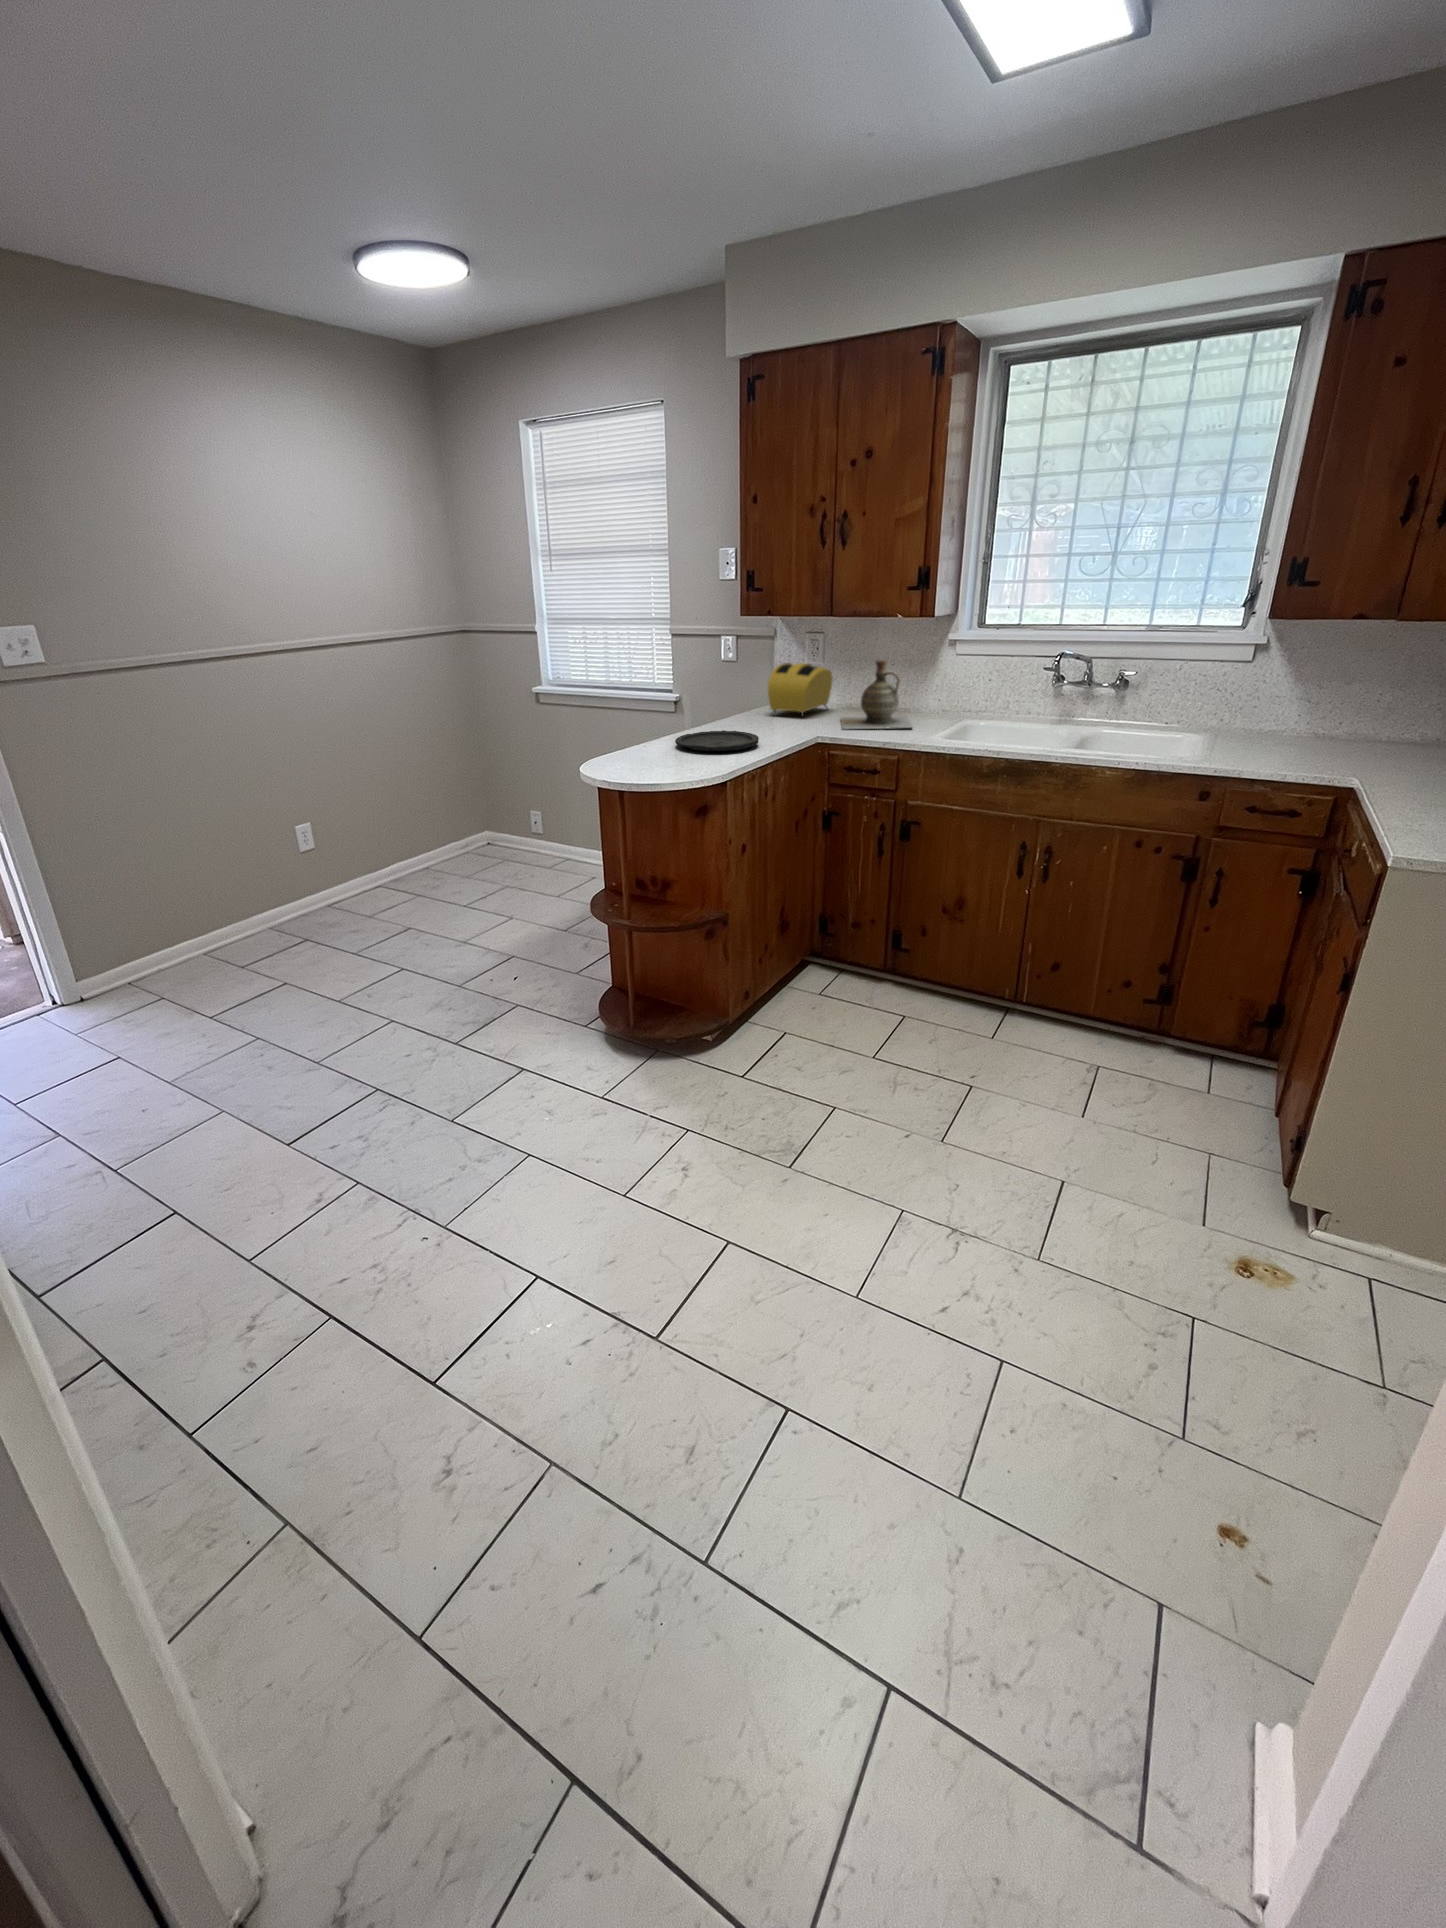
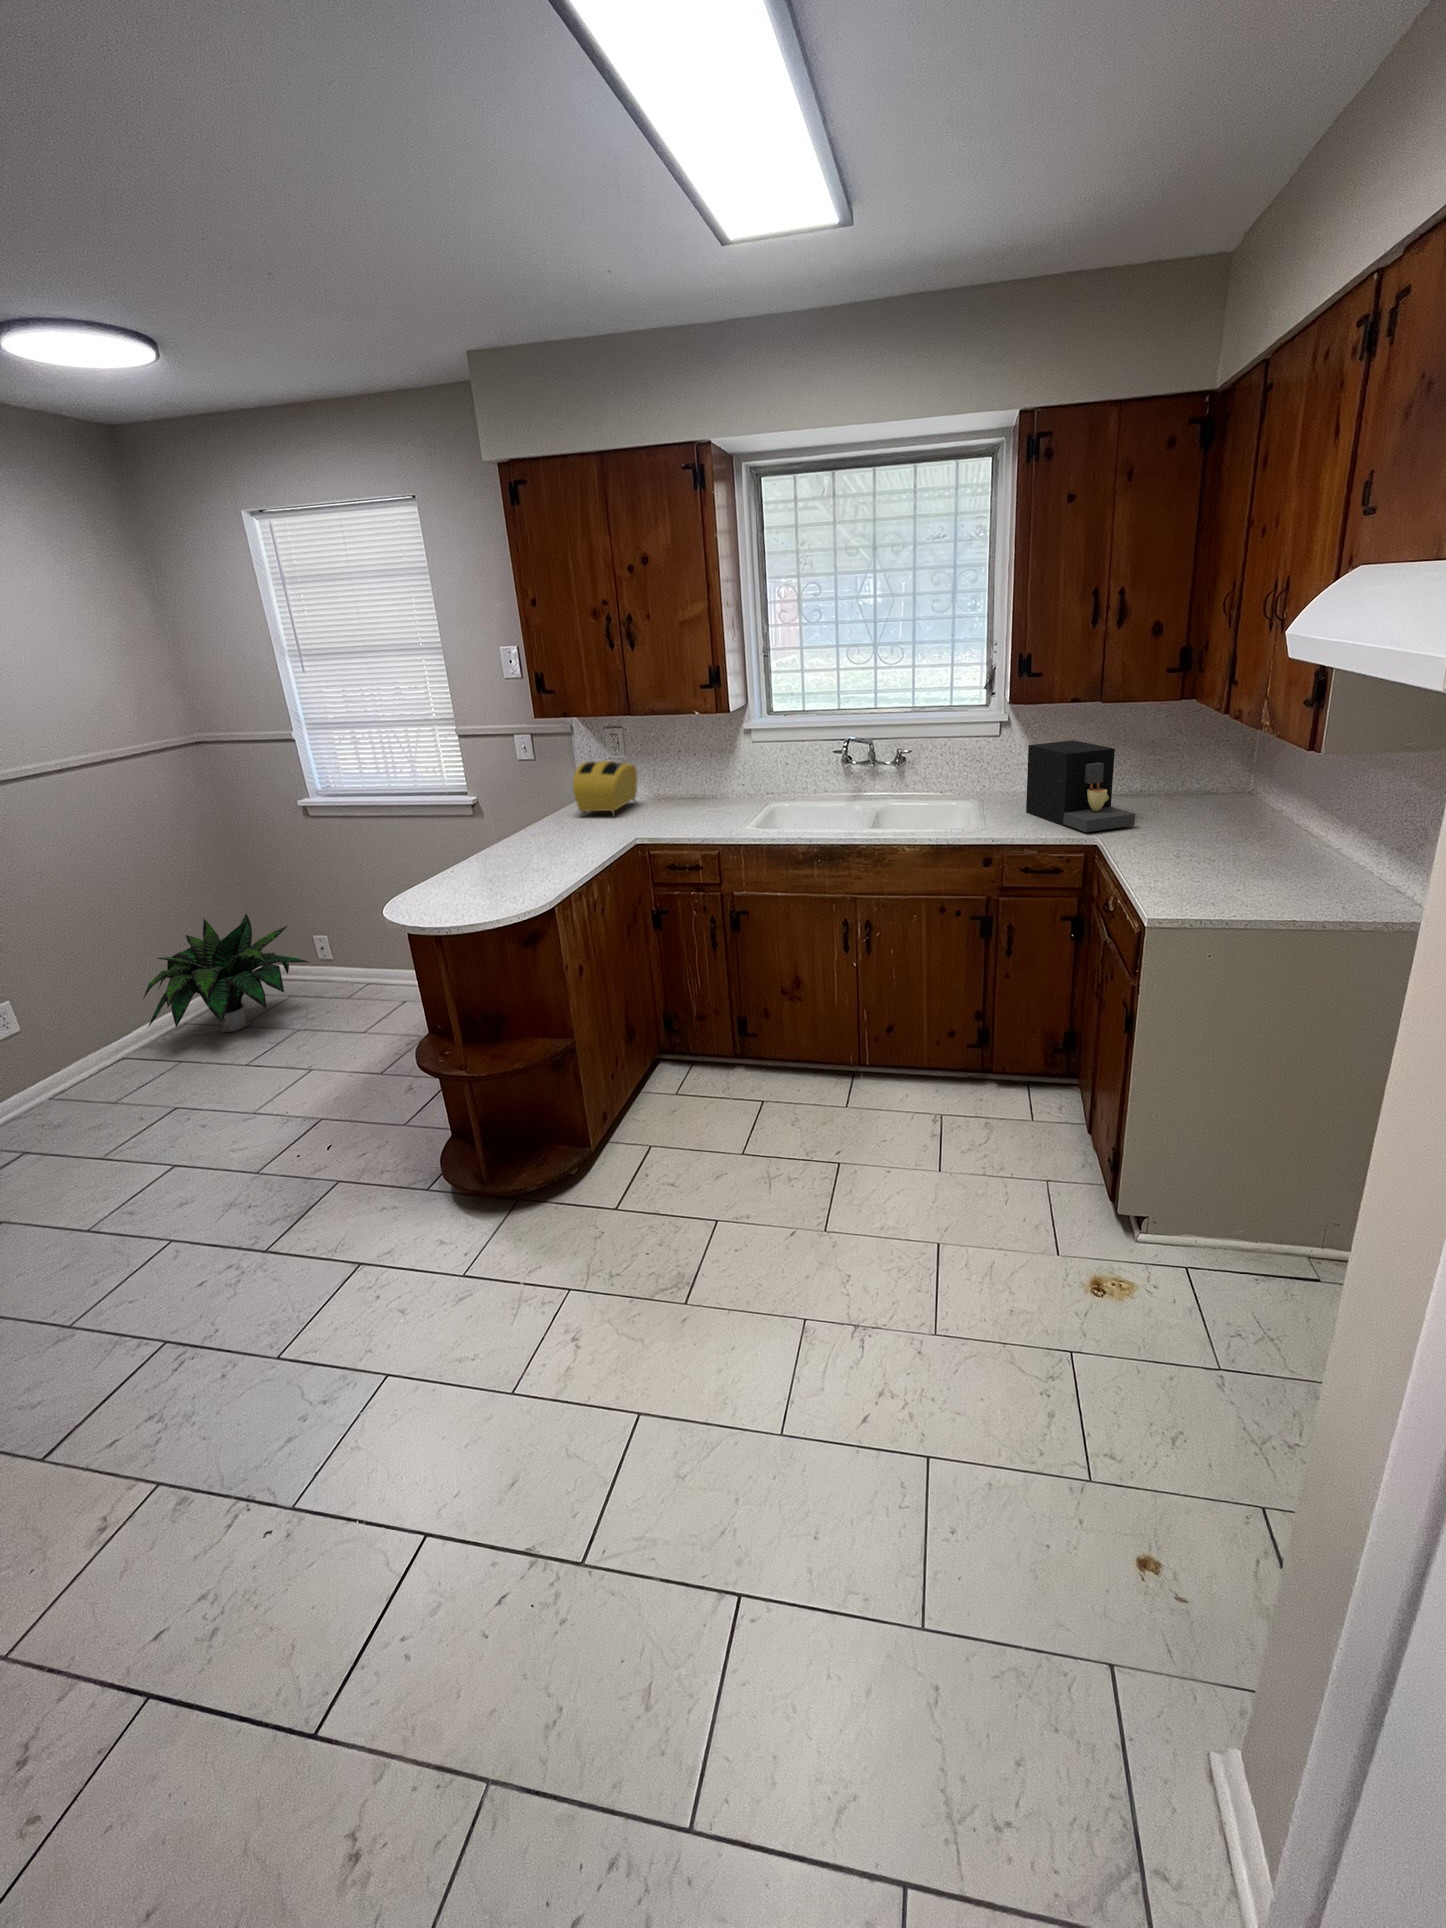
ceramic jug: present [841,660,912,729] -> none [652,756,726,828]
coffee maker: none [1266,669,1414,772] -> present [1026,740,1135,832]
plate: present [675,730,759,752] -> none [486,844,577,873]
potted plant: none [400,779,527,878] -> present [143,914,308,1032]

